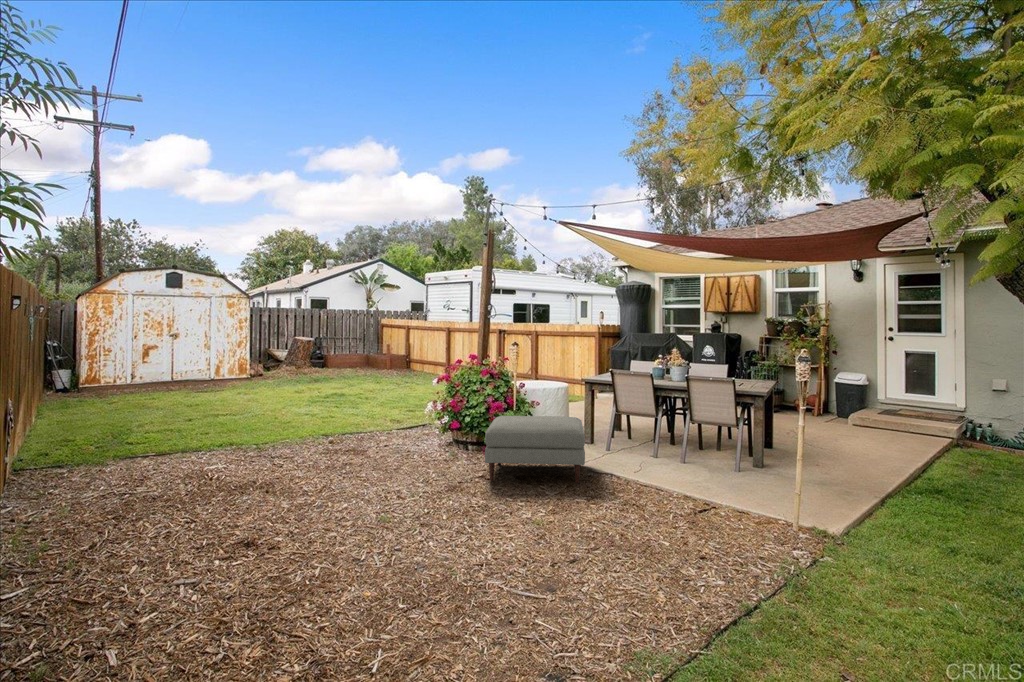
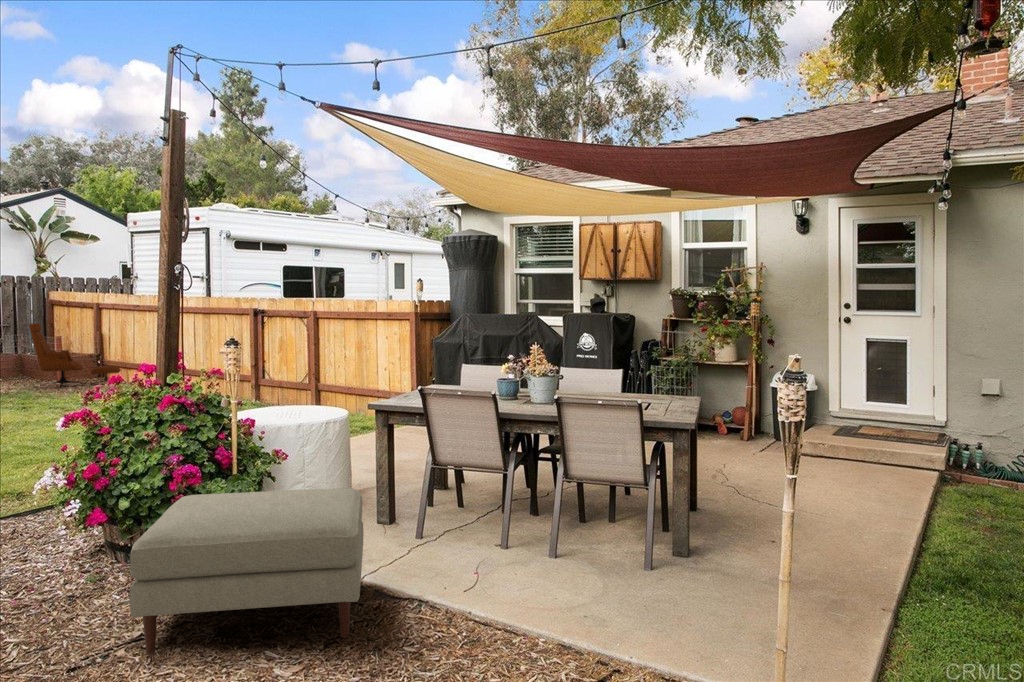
lounge chair: none [375,338,421,375] -> present [29,323,121,387]

